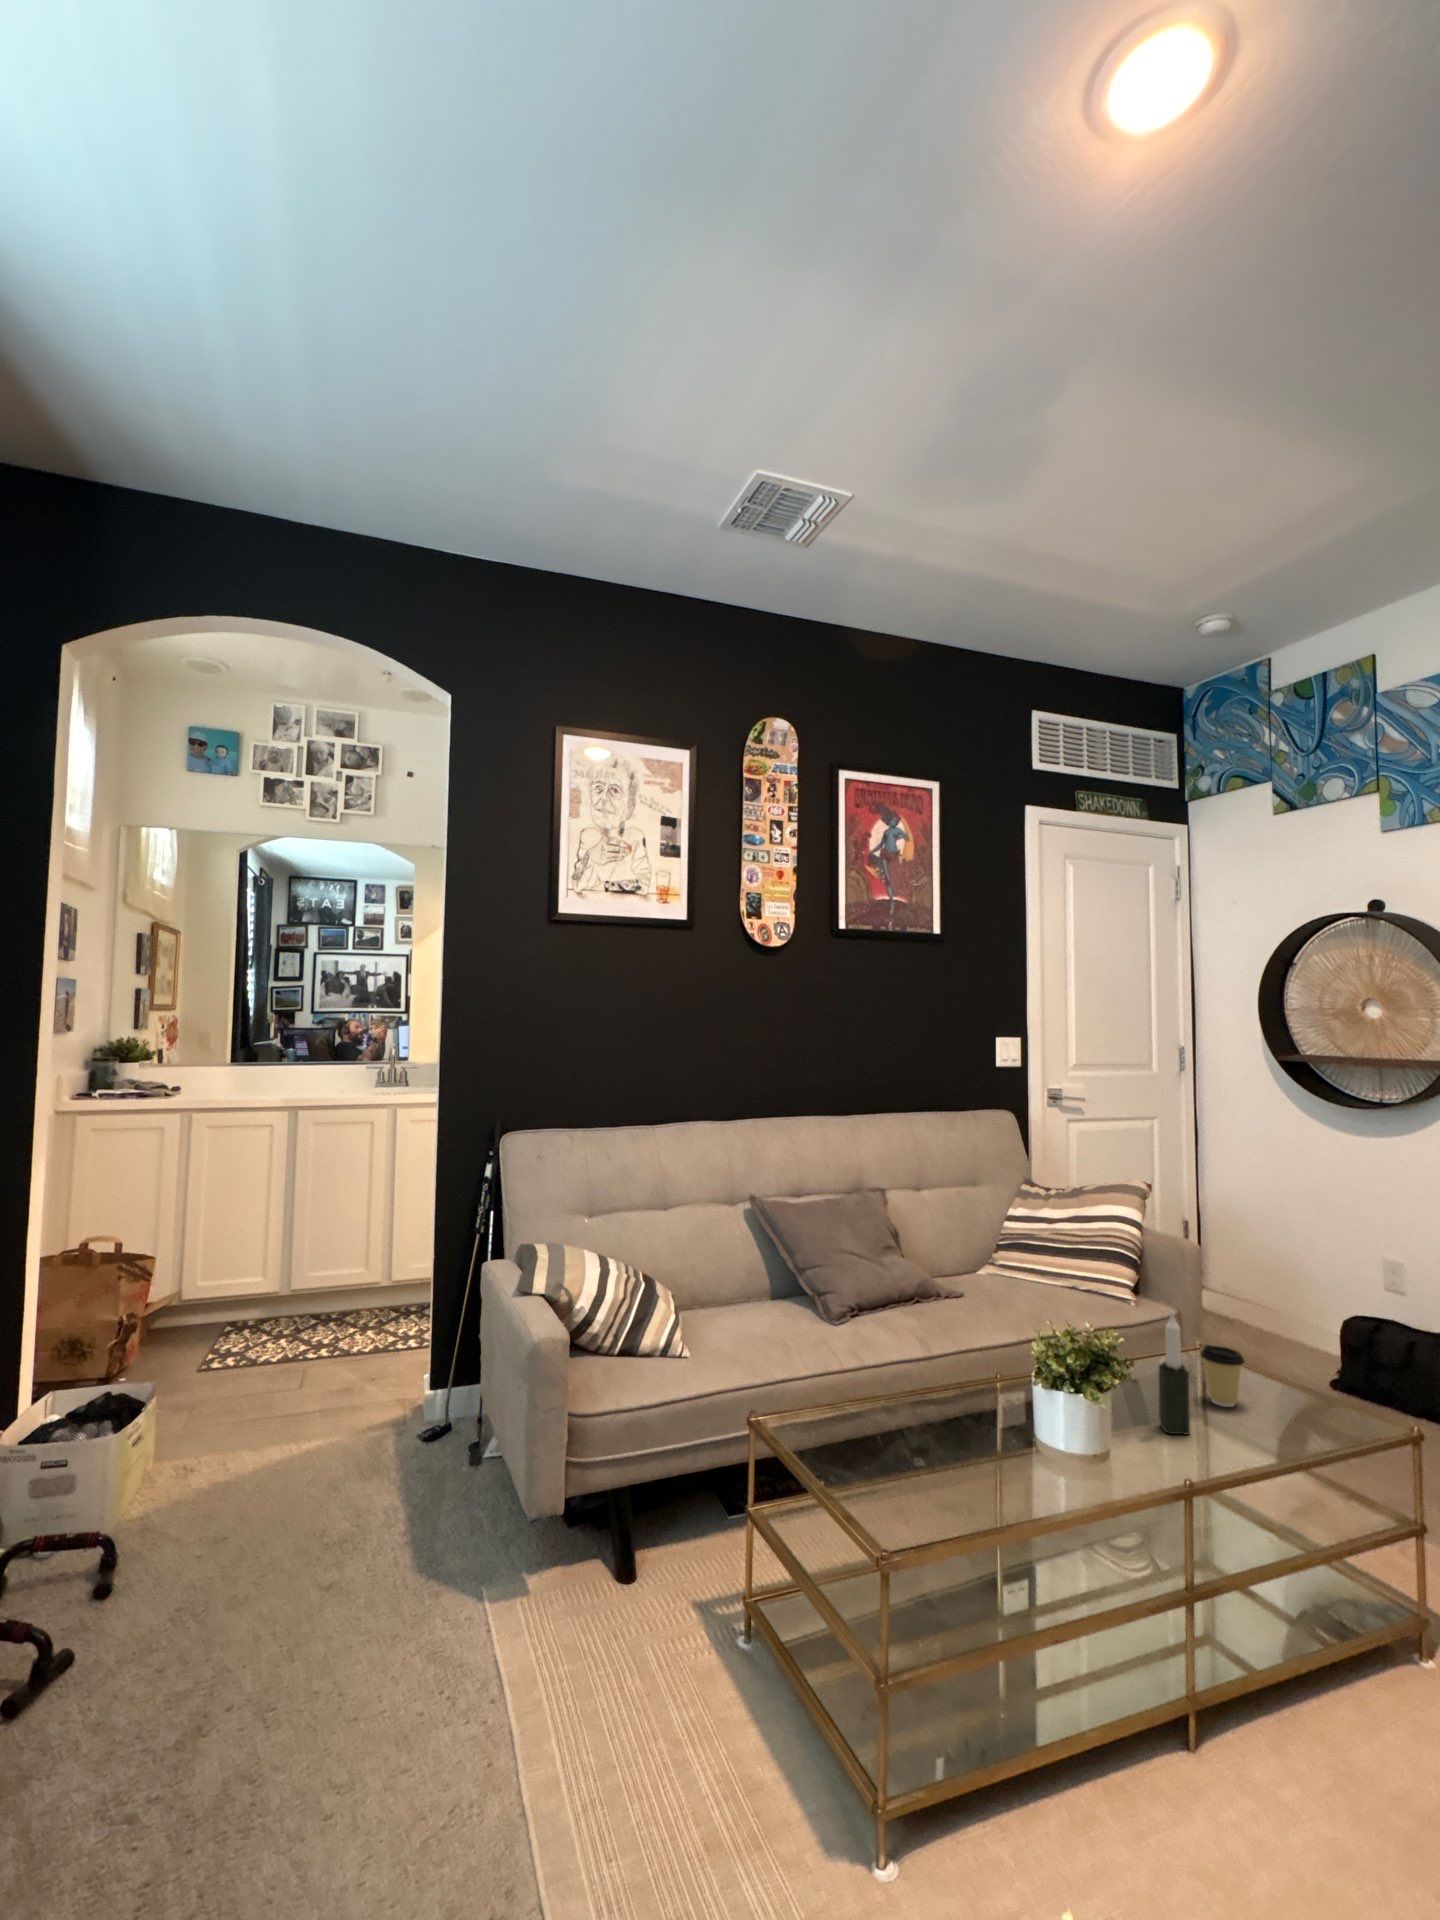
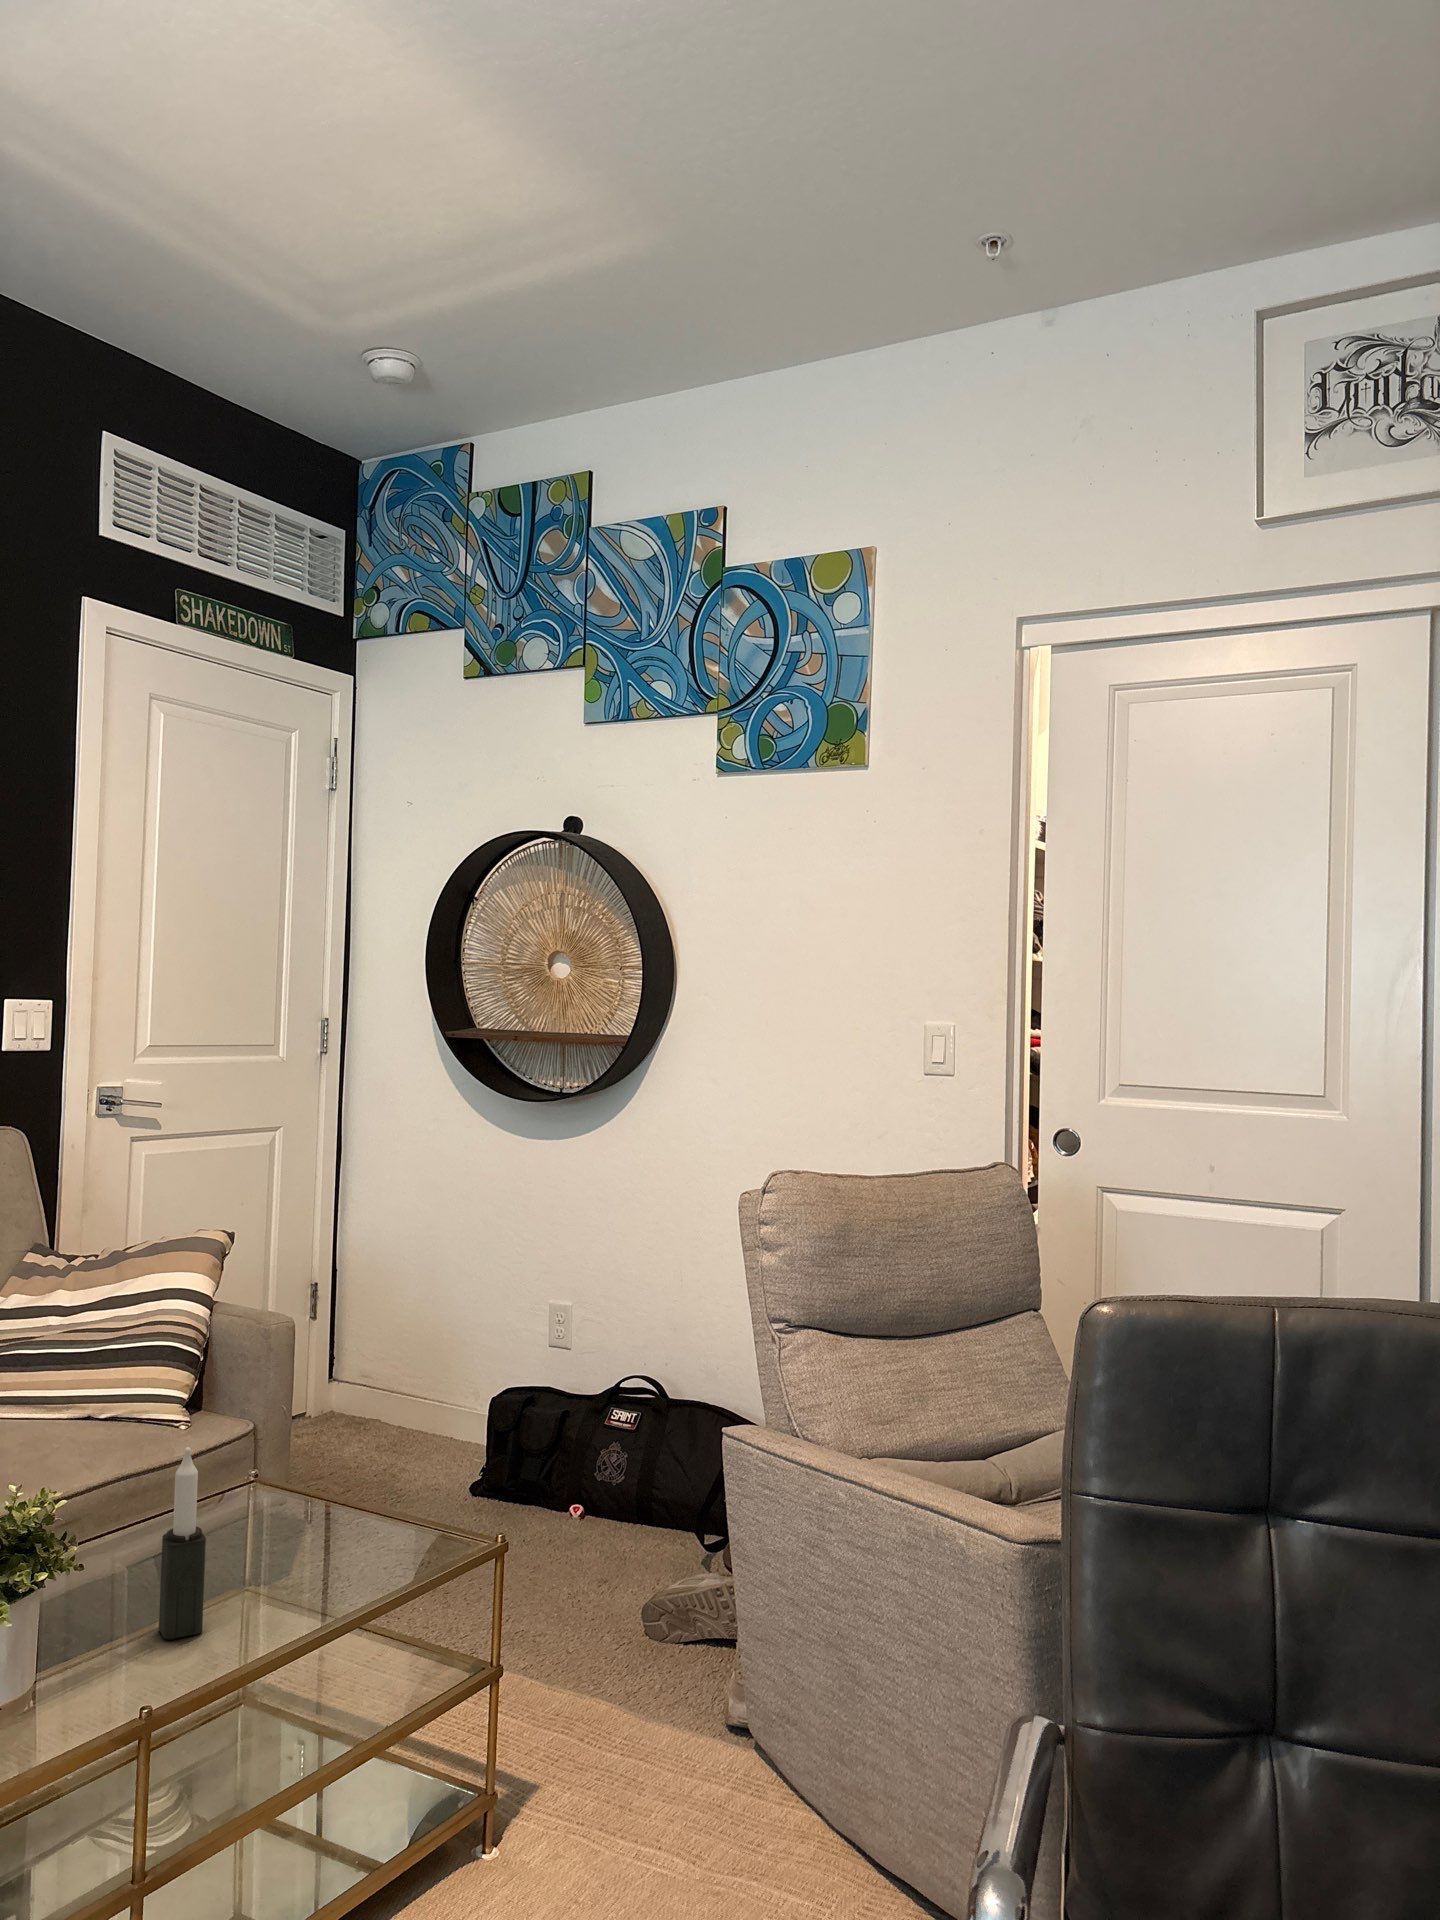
coffee cup: present [1201,1345,1244,1407] -> none [240,1483,302,1574]

